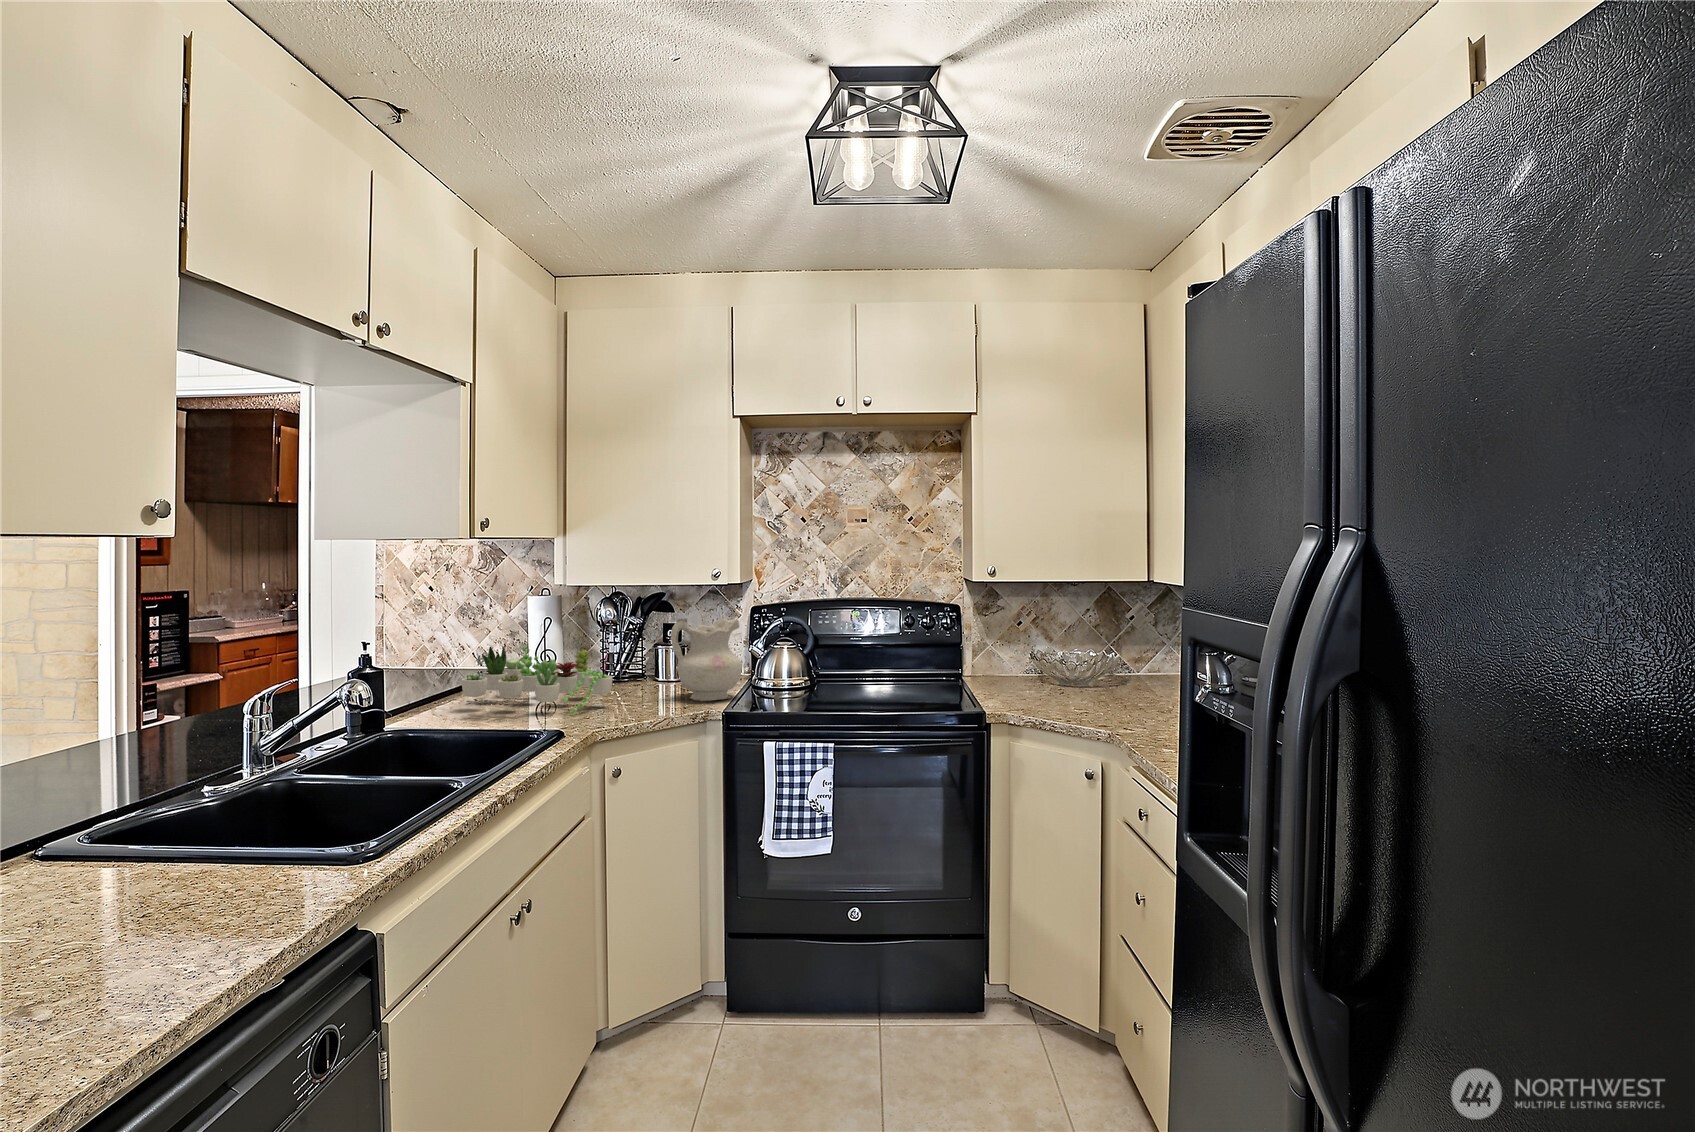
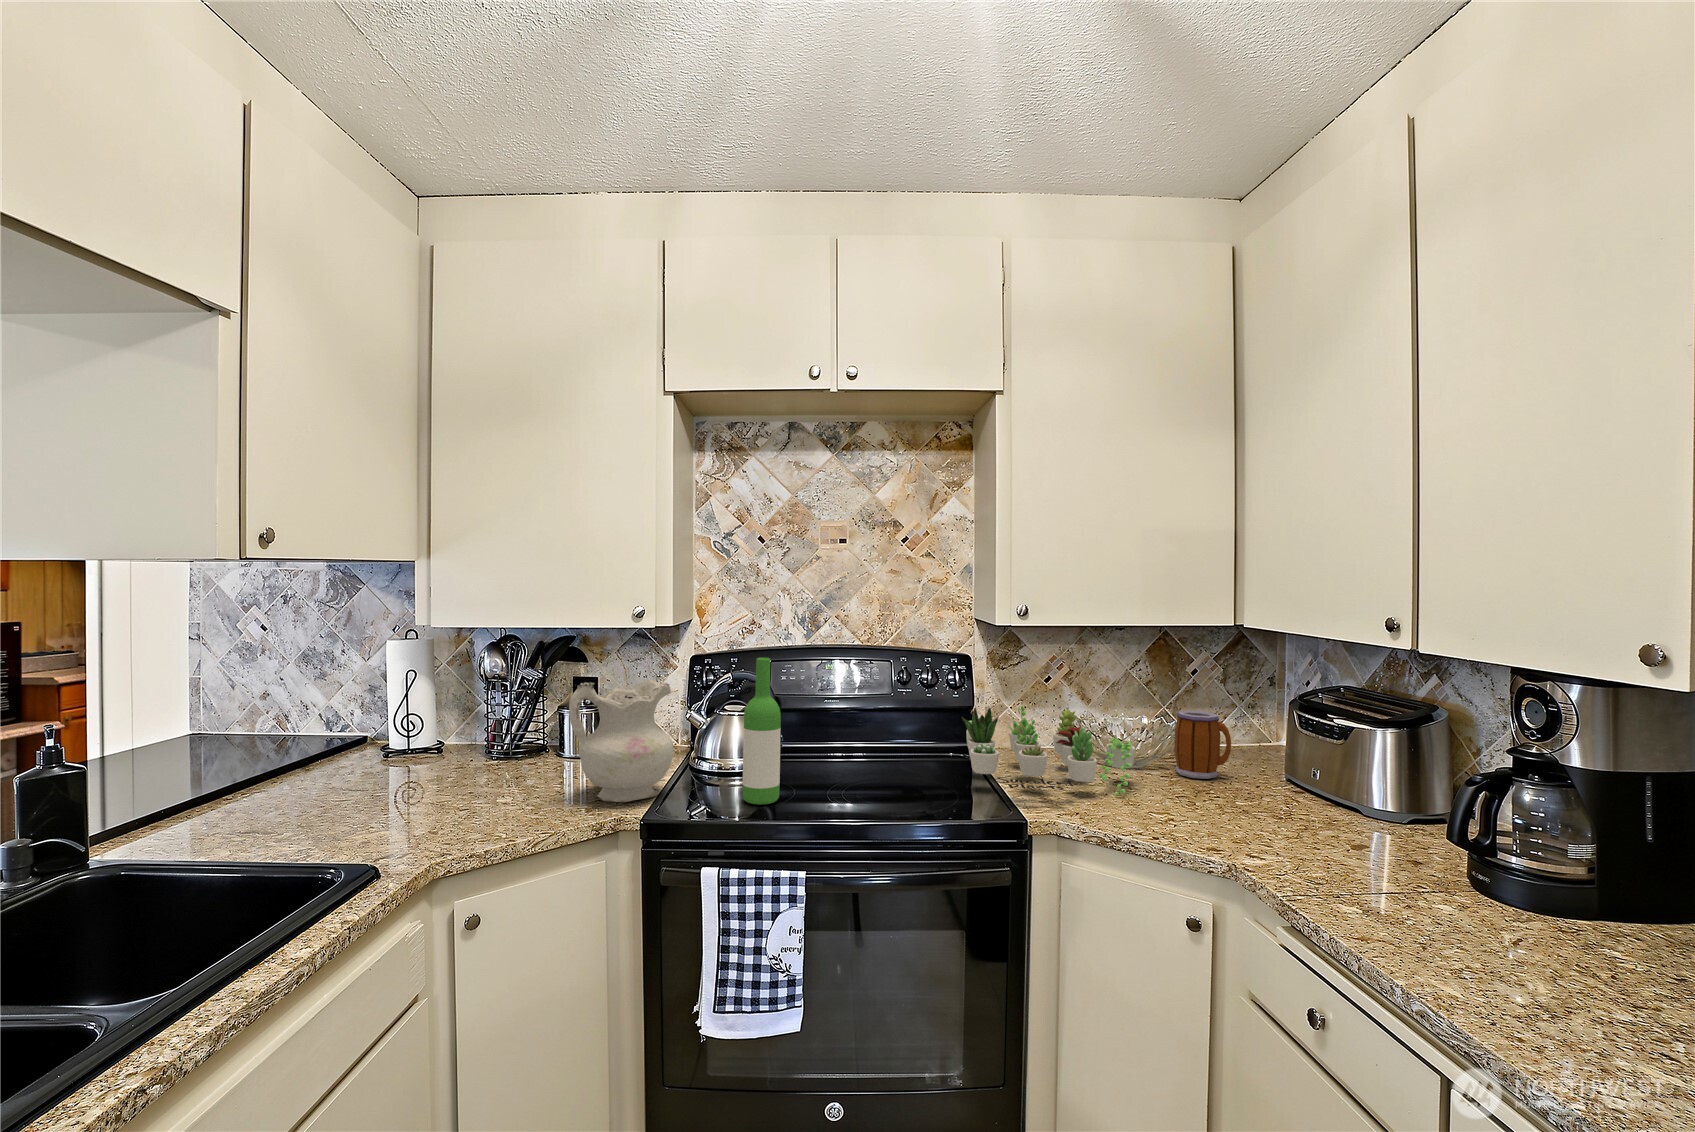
wine bottle: none [791,601,817,703] -> present [743,658,781,805]
mug: none [1111,645,1150,694] -> present [1174,710,1231,779]
succulent plant: present [462,646,612,714] -> present [962,707,1135,796]

